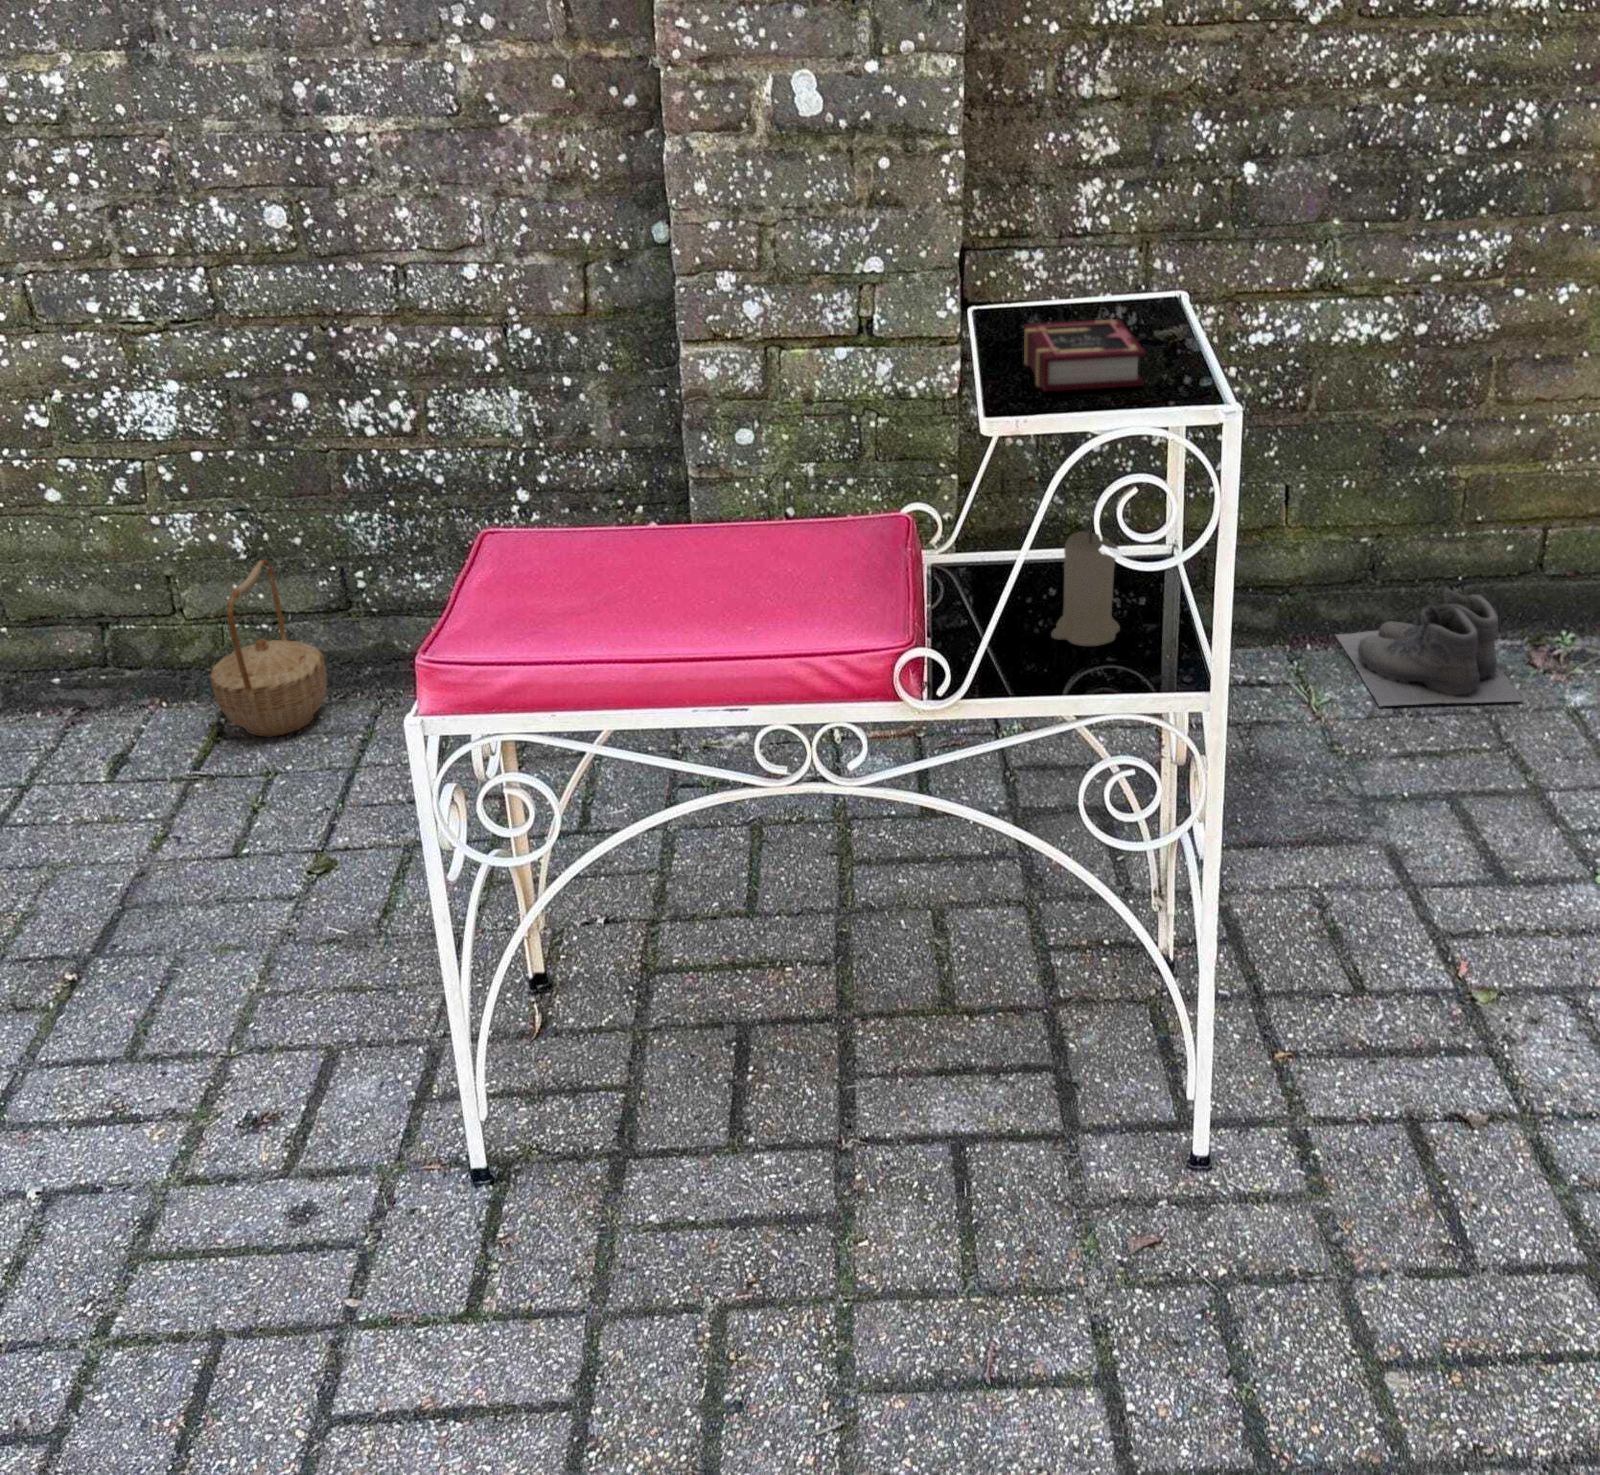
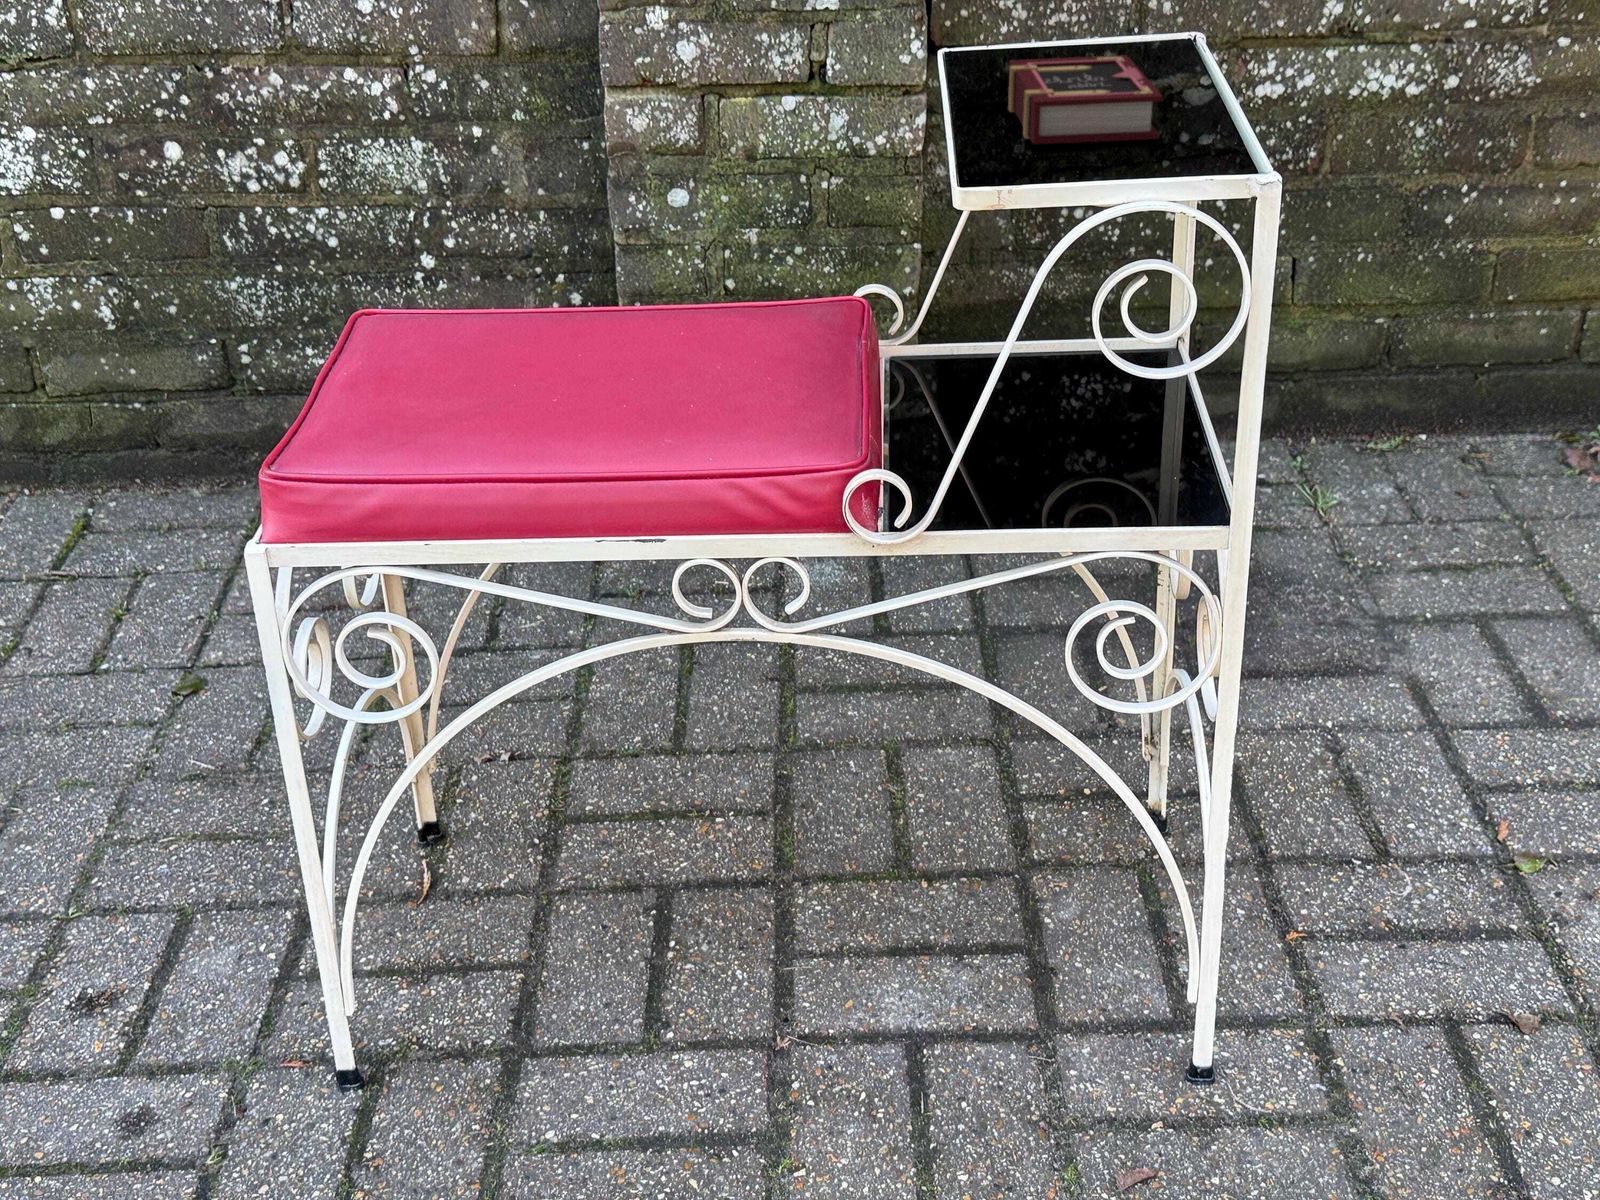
candle: present [1051,531,1120,646] -> none [1035,320,1119,462]
basket: present [210,559,327,736] -> none [73,332,211,534]
boots: present [1336,588,1522,706] -> none [1340,380,1552,514]

